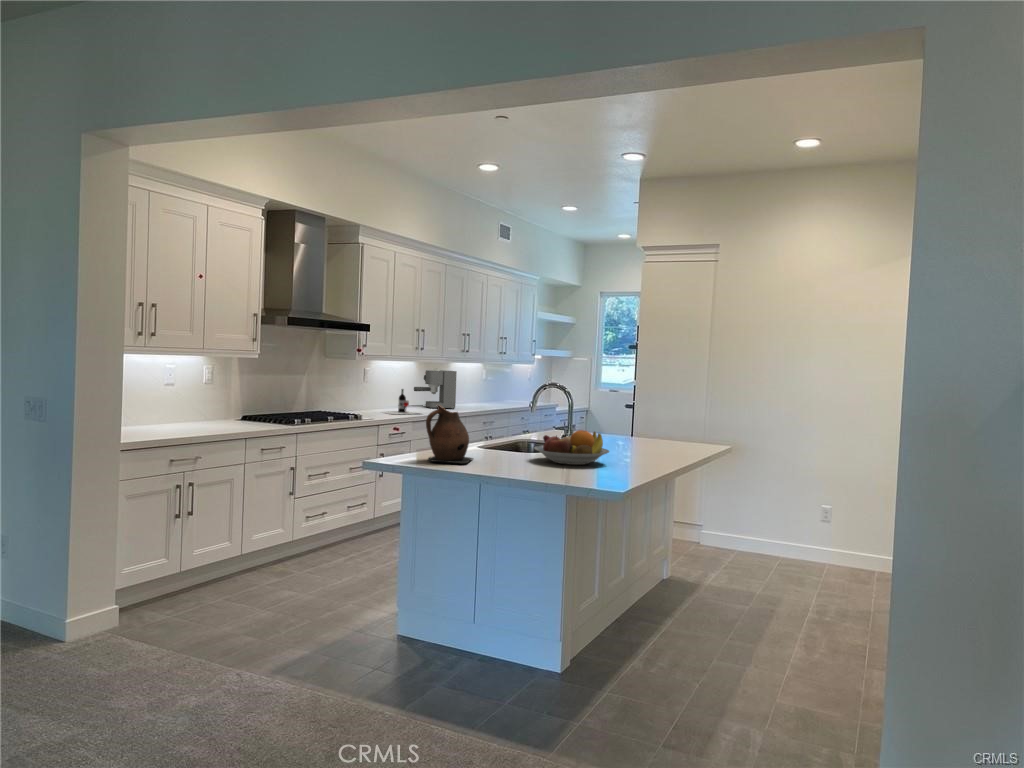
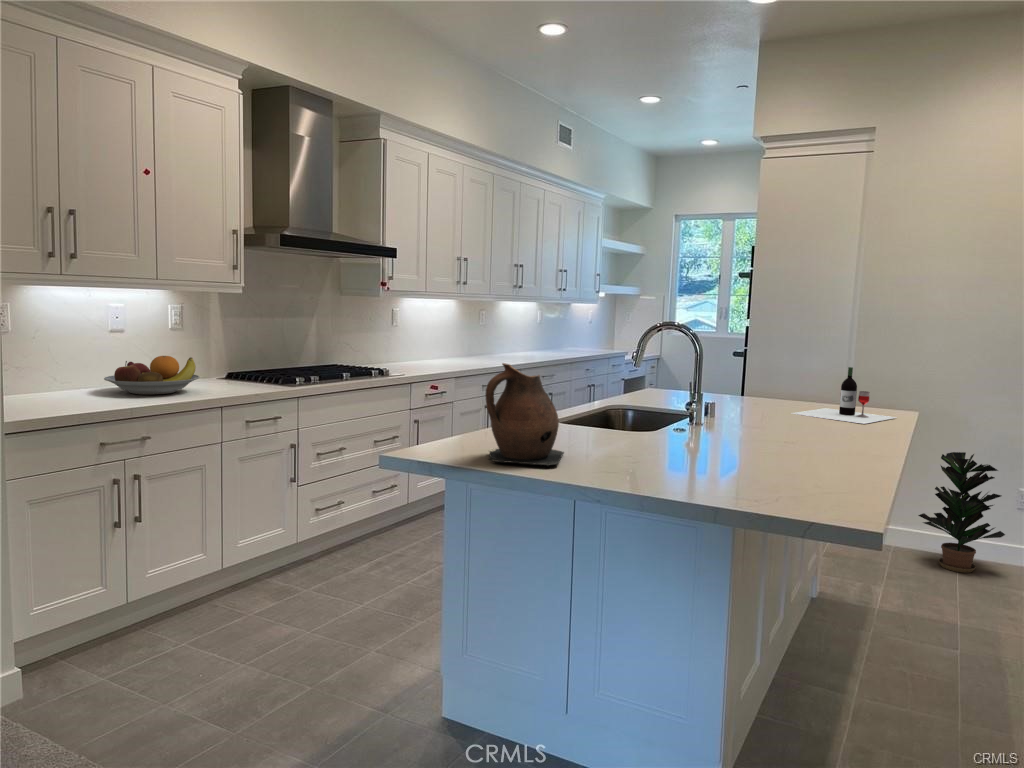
coffee maker: present [414,370,457,409] -> none [455,311,509,359]
wine bottle: present [383,389,417,414] -> present [792,367,896,424]
fruit bowl: present [534,430,609,465] -> present [104,356,200,395]
potted plant: none [752,476,810,564] -> present [918,452,1005,573]

